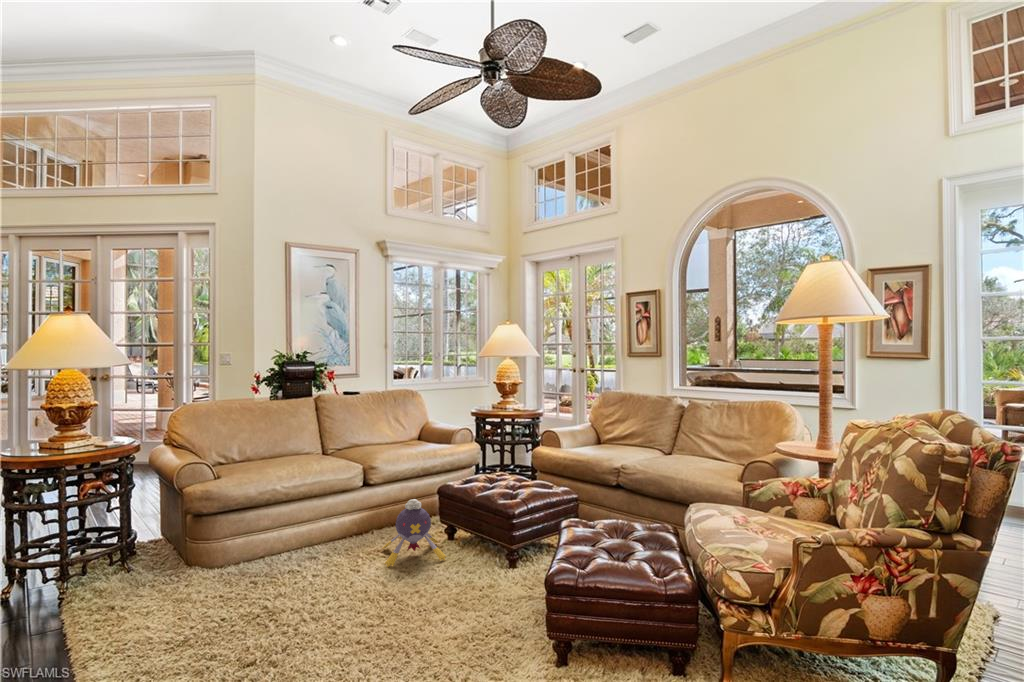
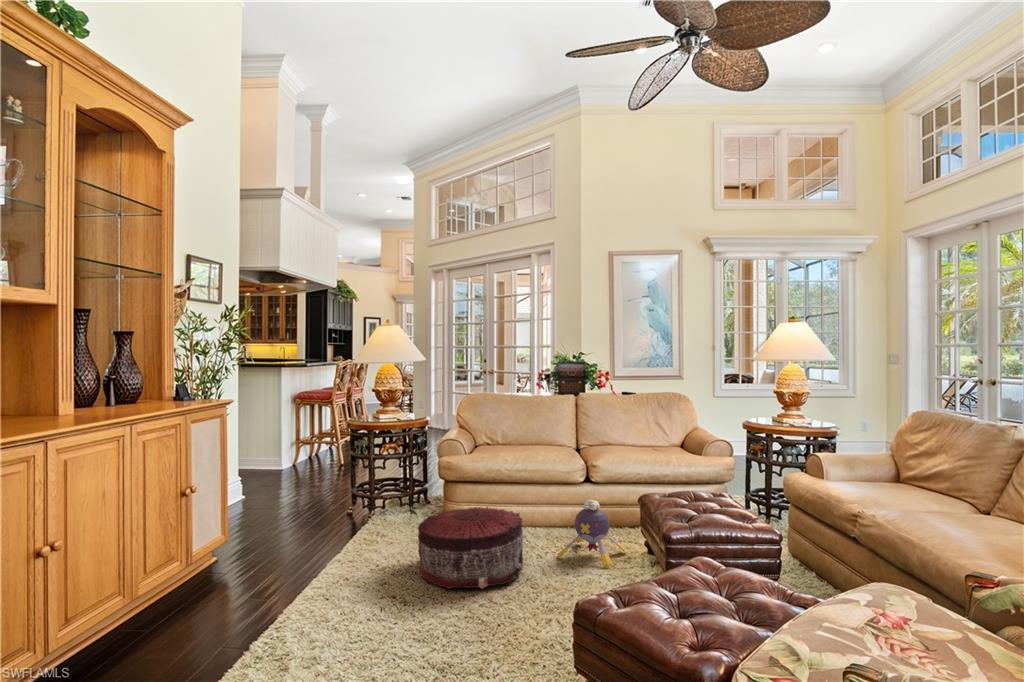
pouf: none [254,528,394,638] -> present [418,507,523,589]

